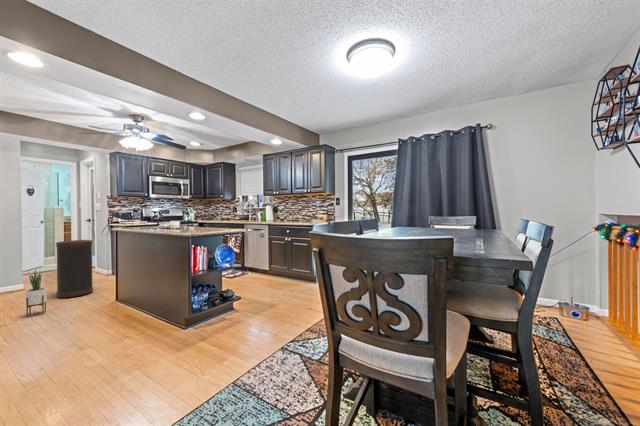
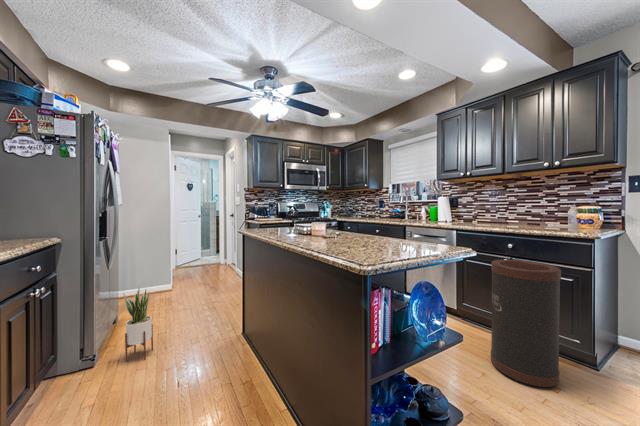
trash can: present [56,240,93,298] -> present [491,260,561,387]

